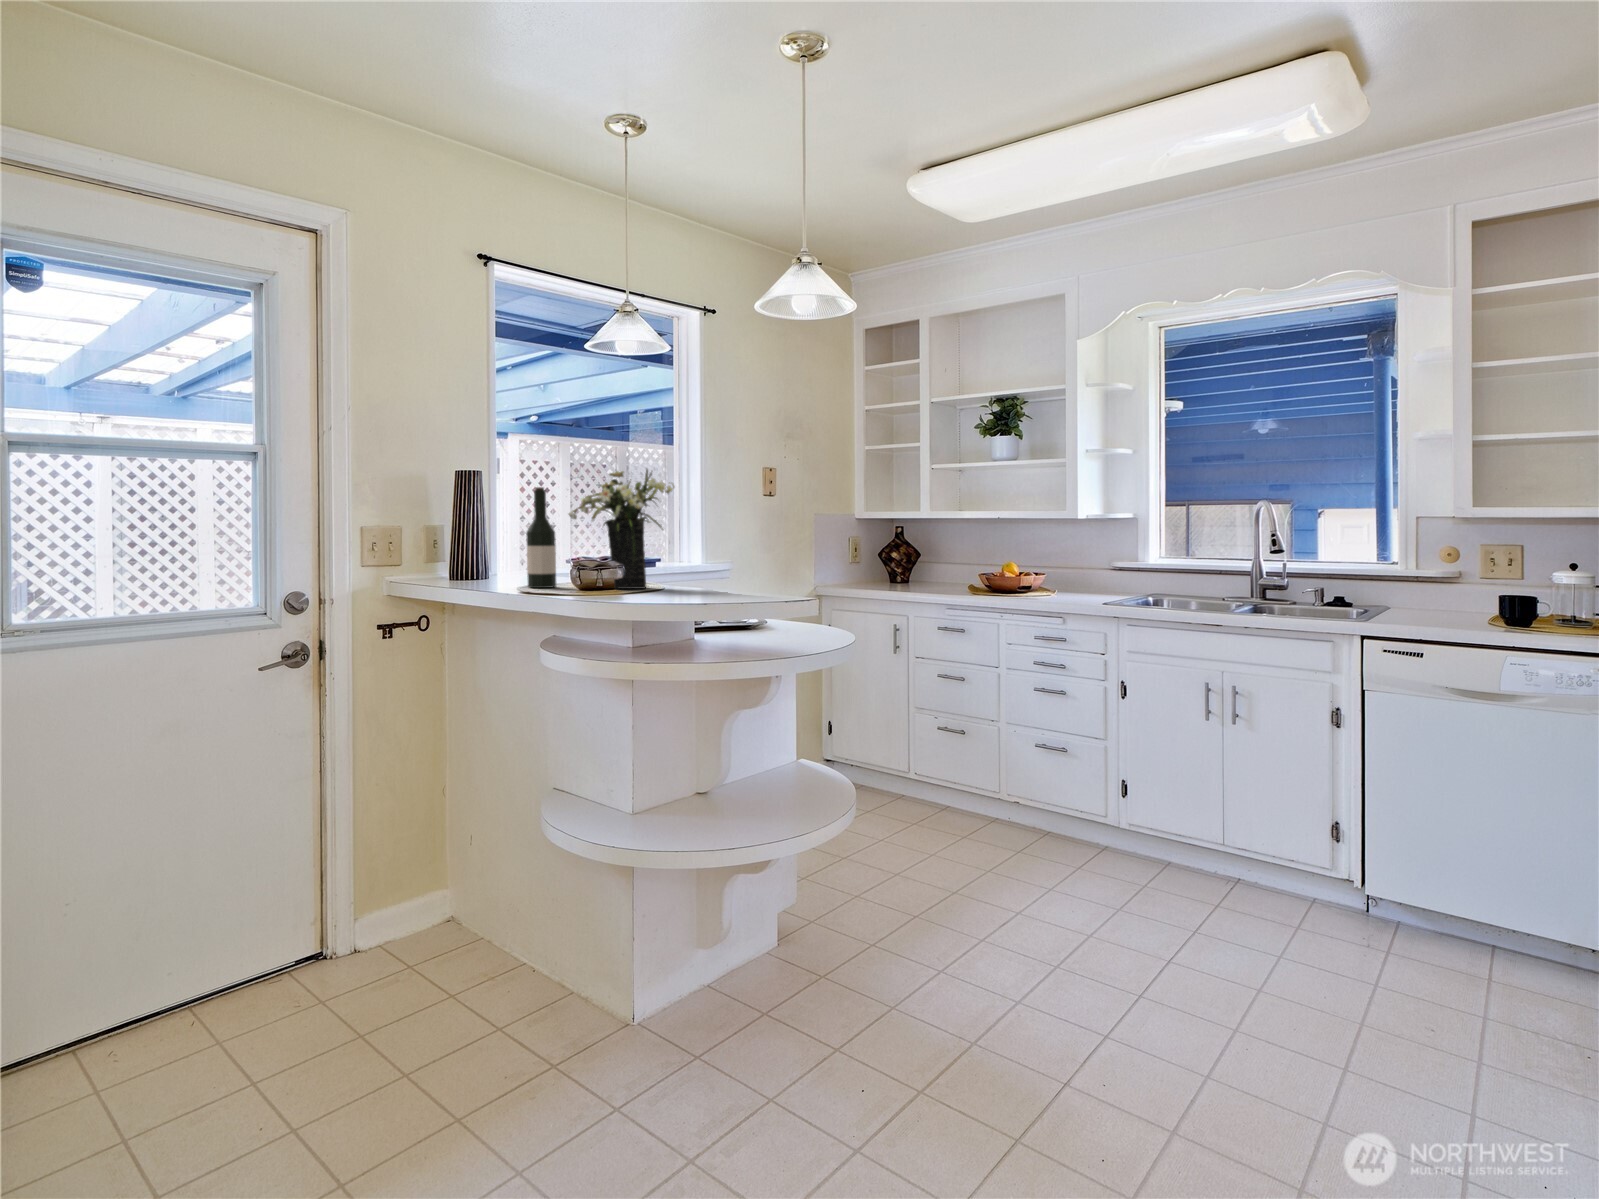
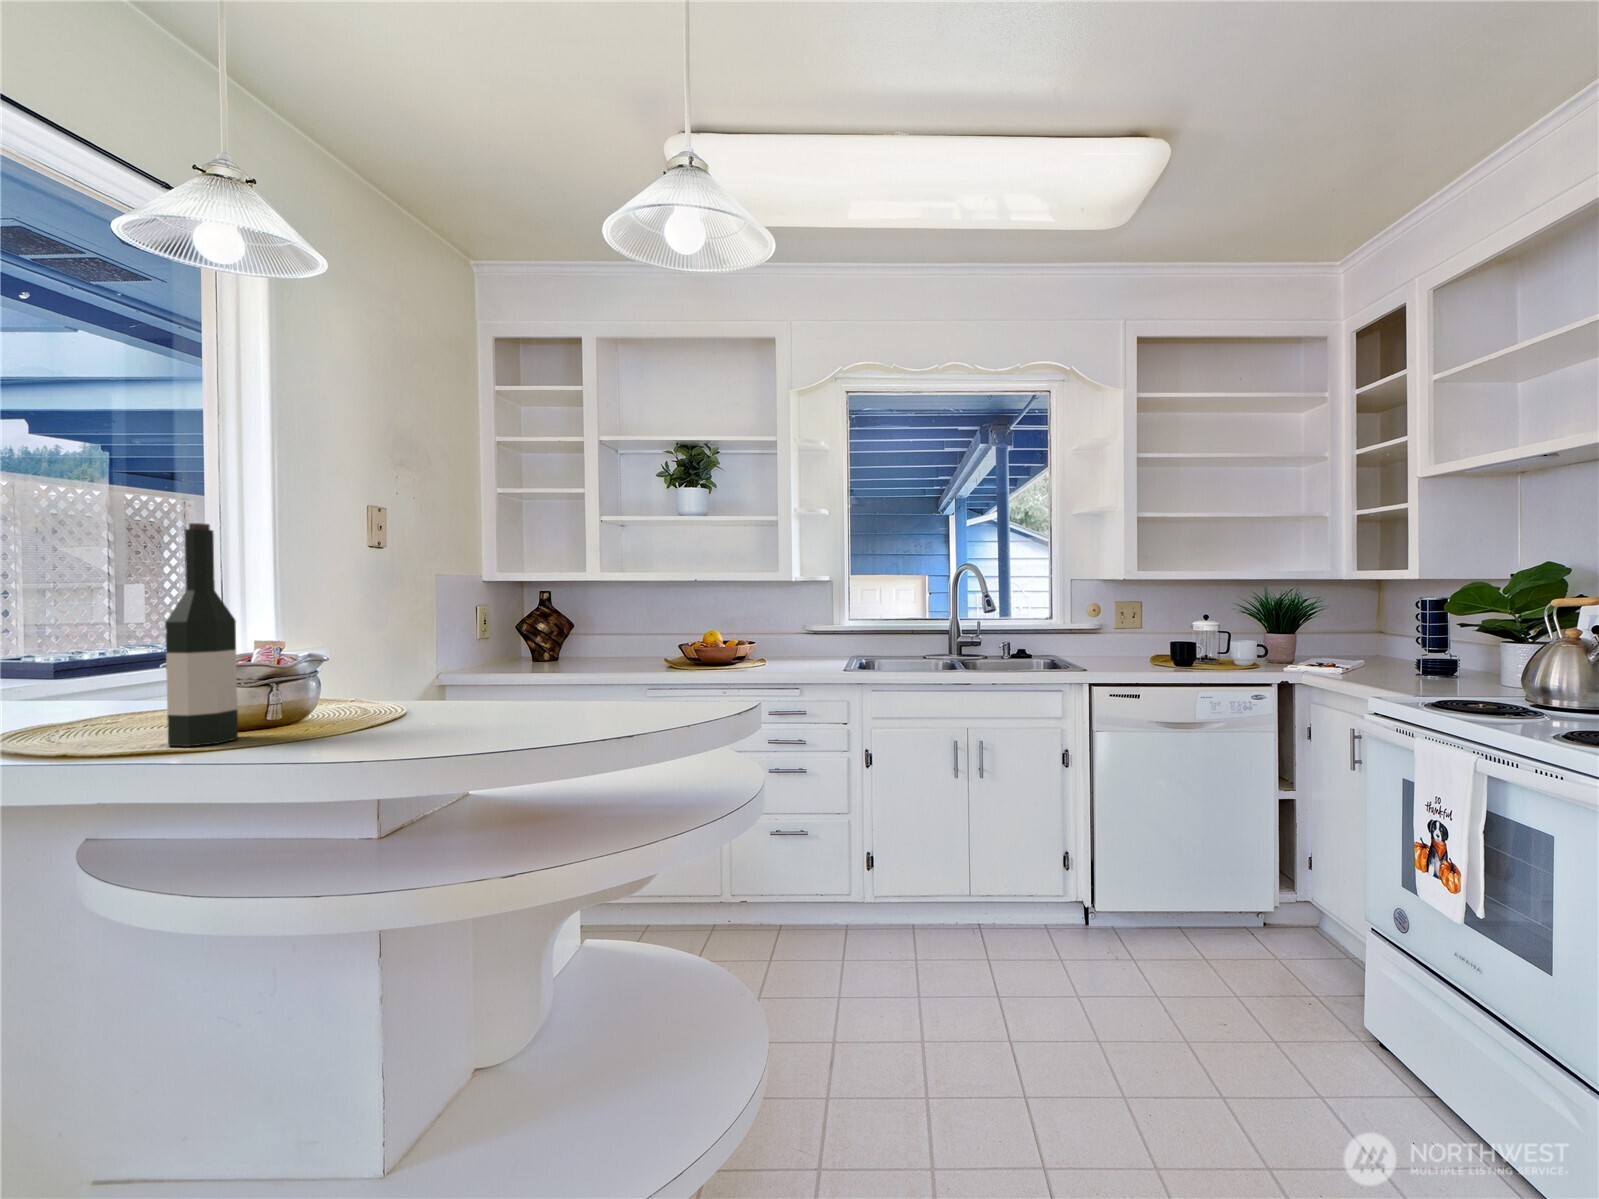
flower arrangement: present [569,469,674,589] -> none [303,497,514,727]

